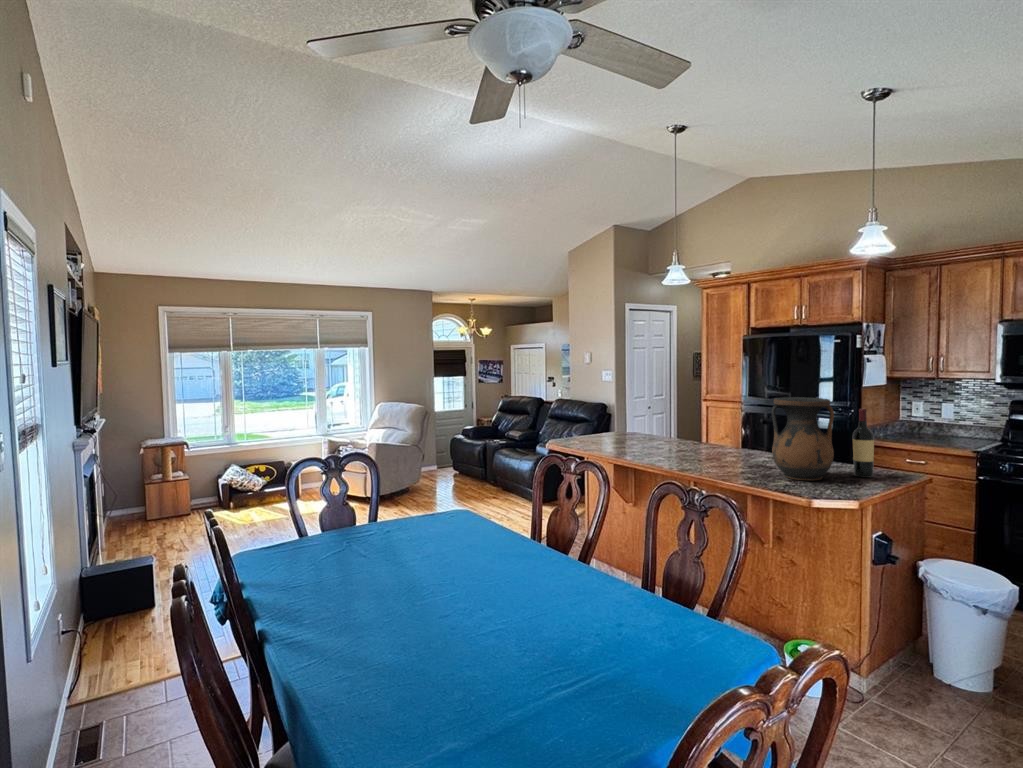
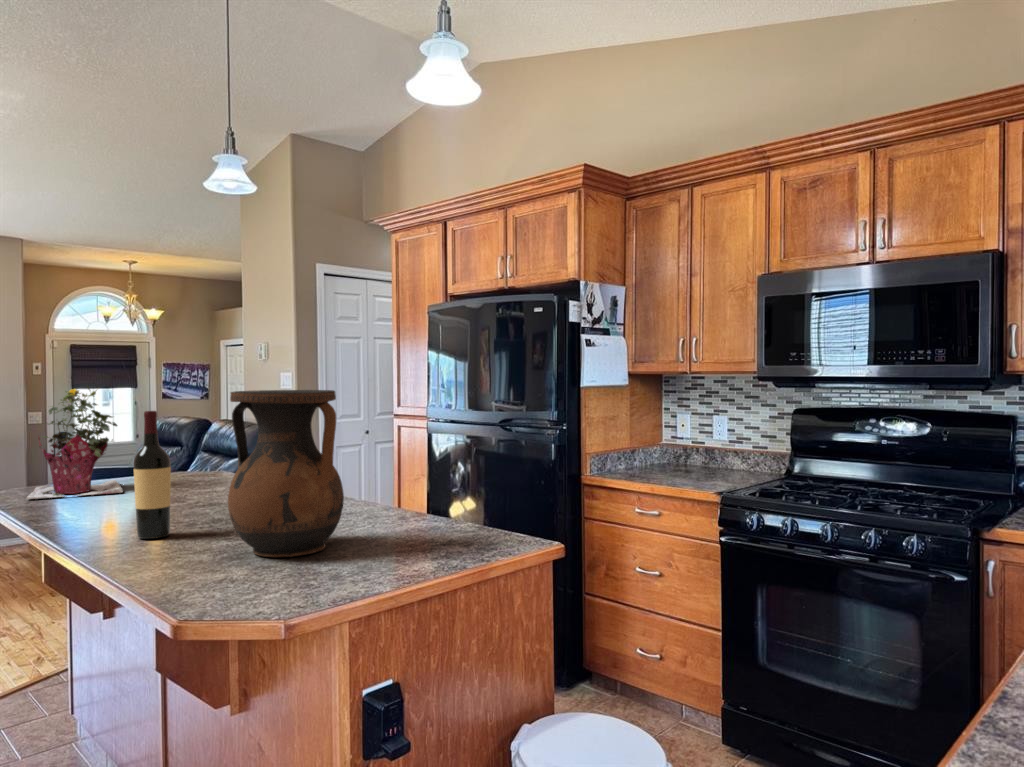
potted plant: none [573,388,627,447] -> present [27,386,124,499]
wine bottle: present [853,409,874,478] -> present [134,411,171,539]

